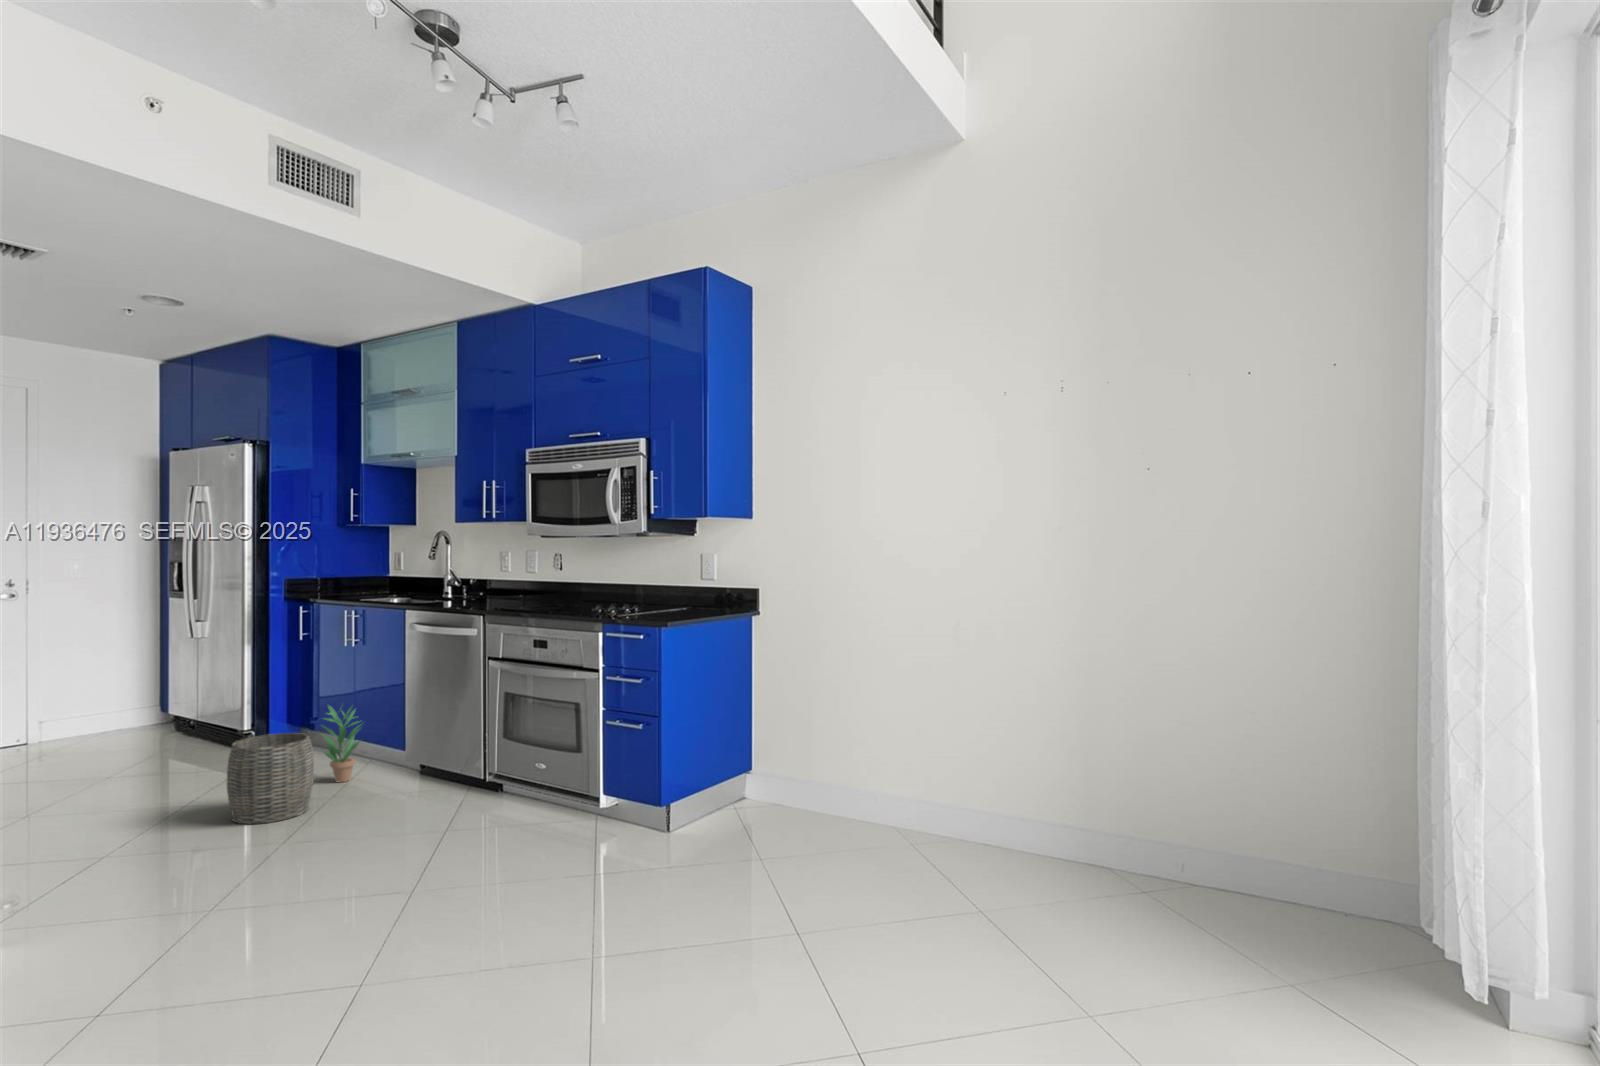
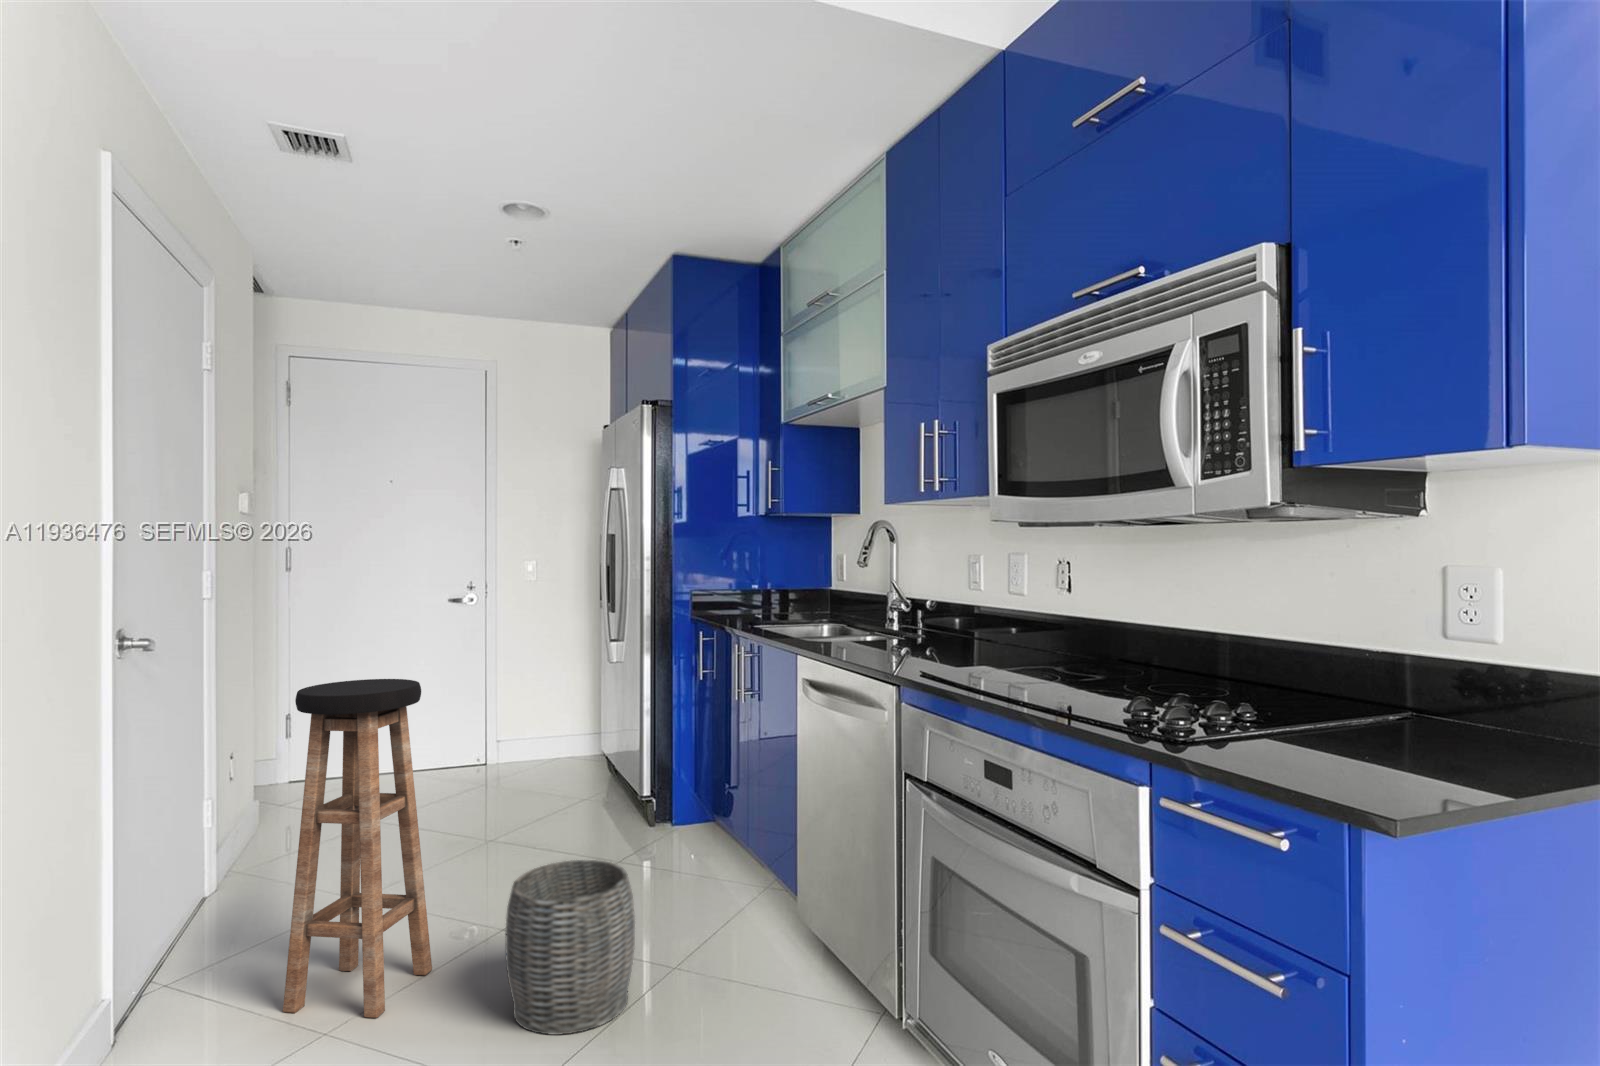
bar stool: none [47,632,149,851] -> present [283,679,432,1018]
potted plant: present [322,706,361,782] -> none [674,808,743,941]

